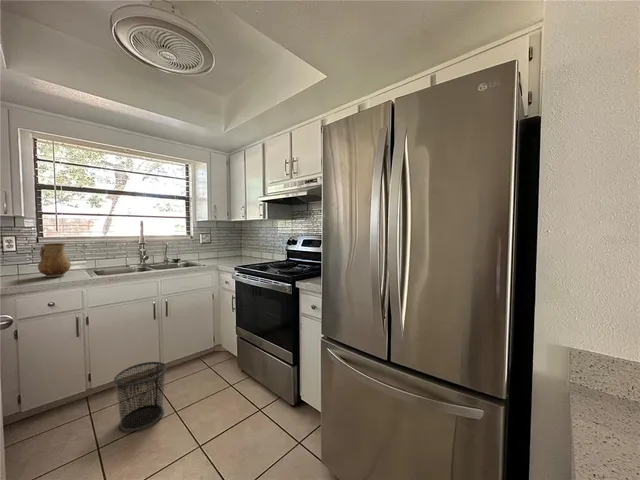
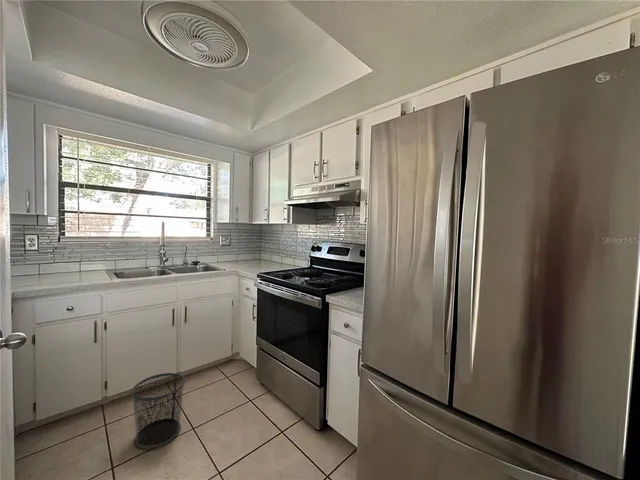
ceramic pitcher: present [38,243,71,277] -> none [58,244,91,279]

